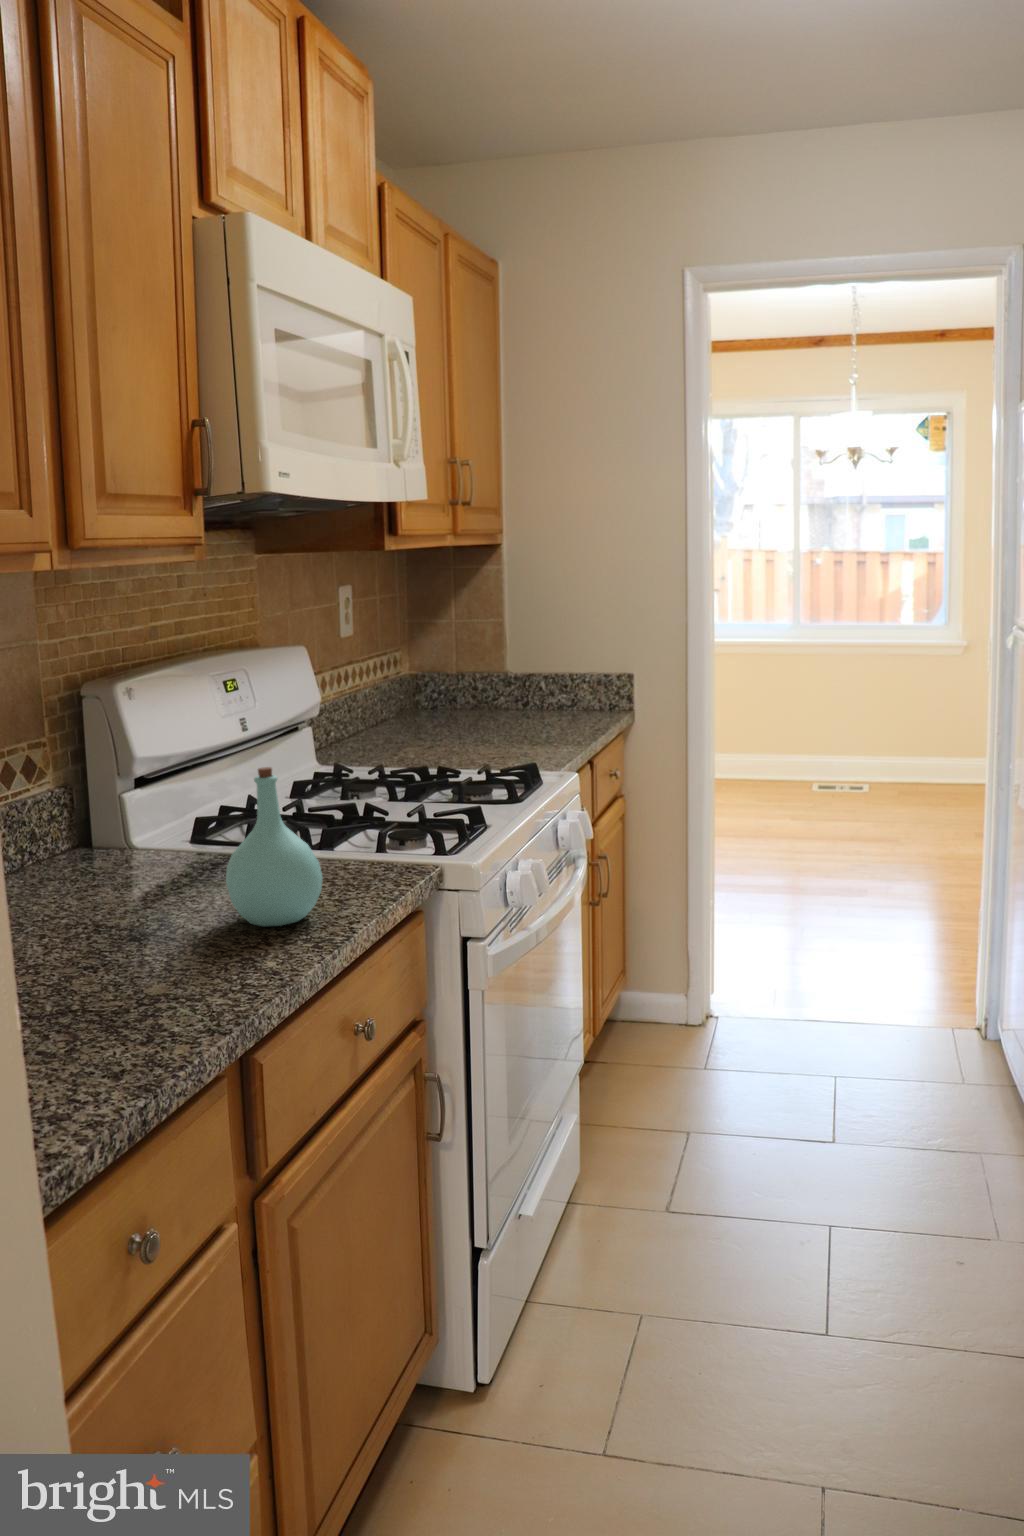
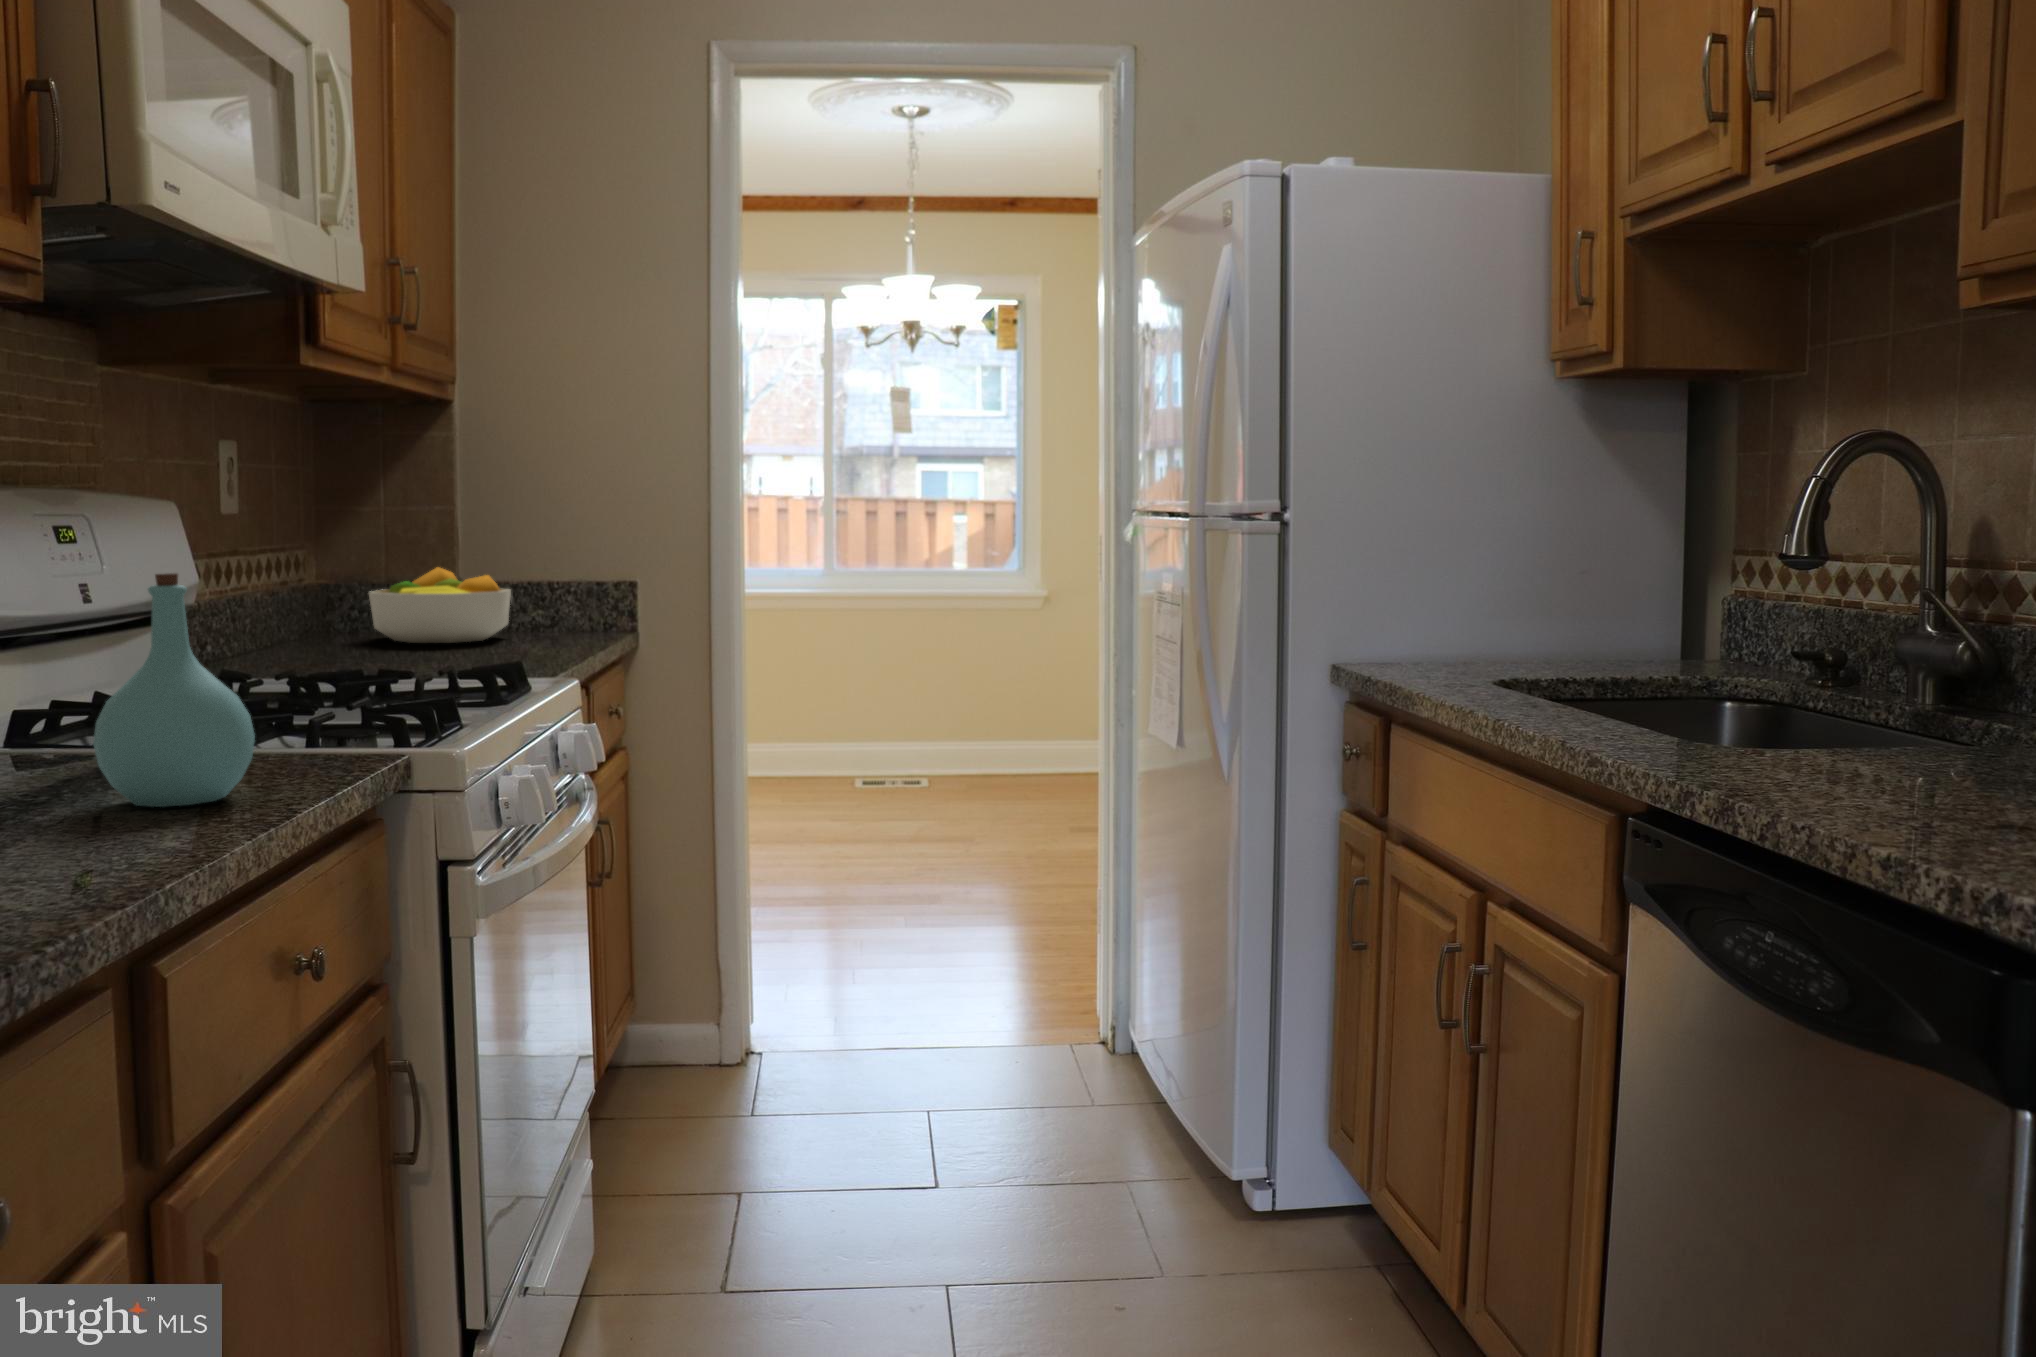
fruit bowl: none [449,670,542,728] -> present [369,567,511,643]

